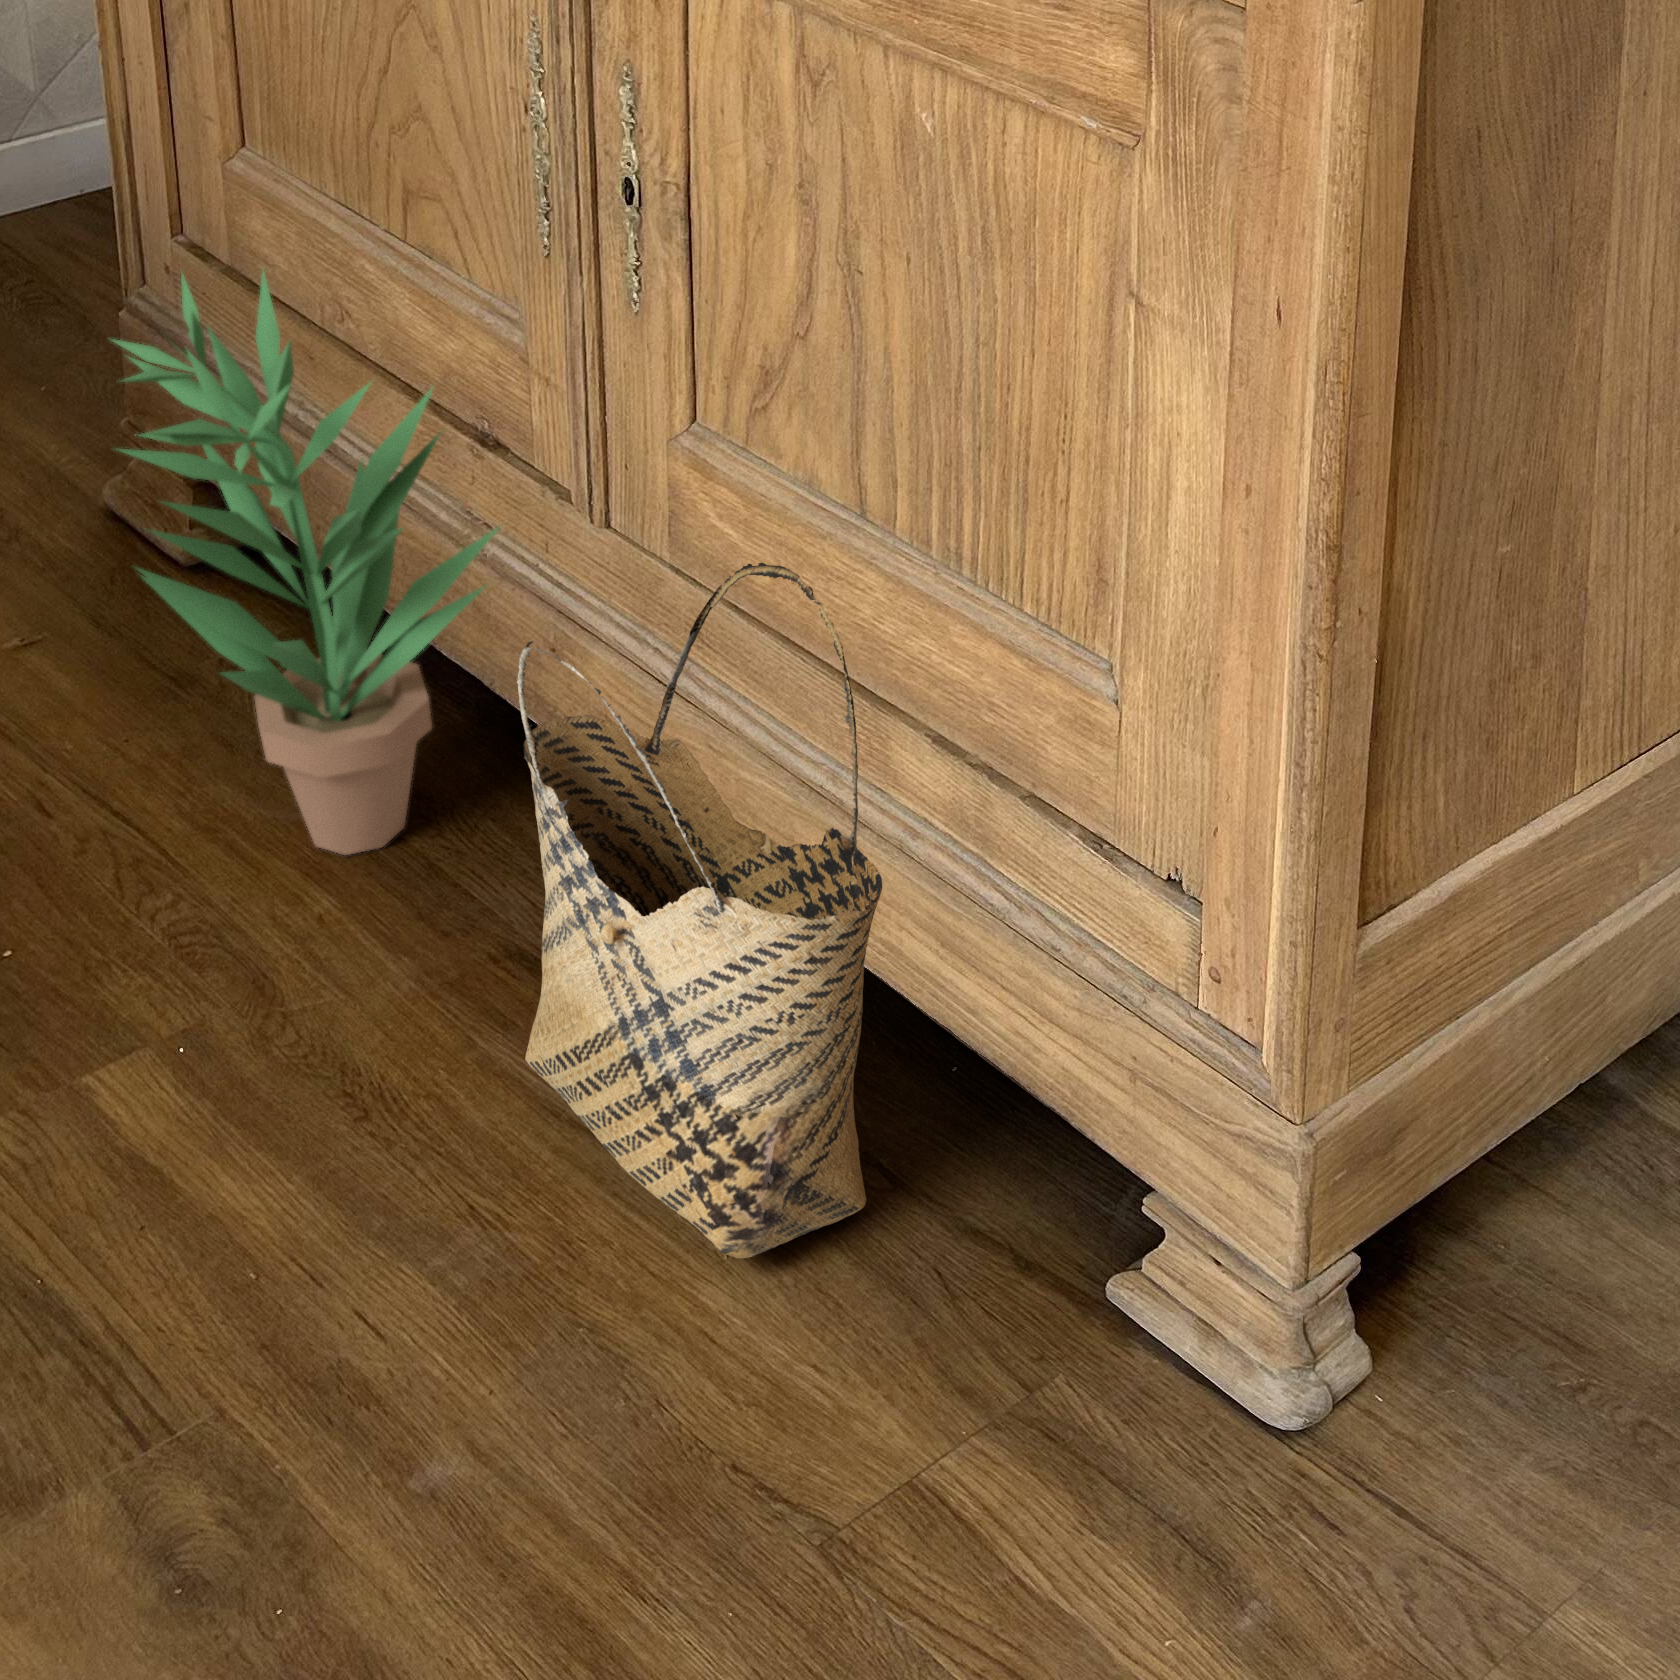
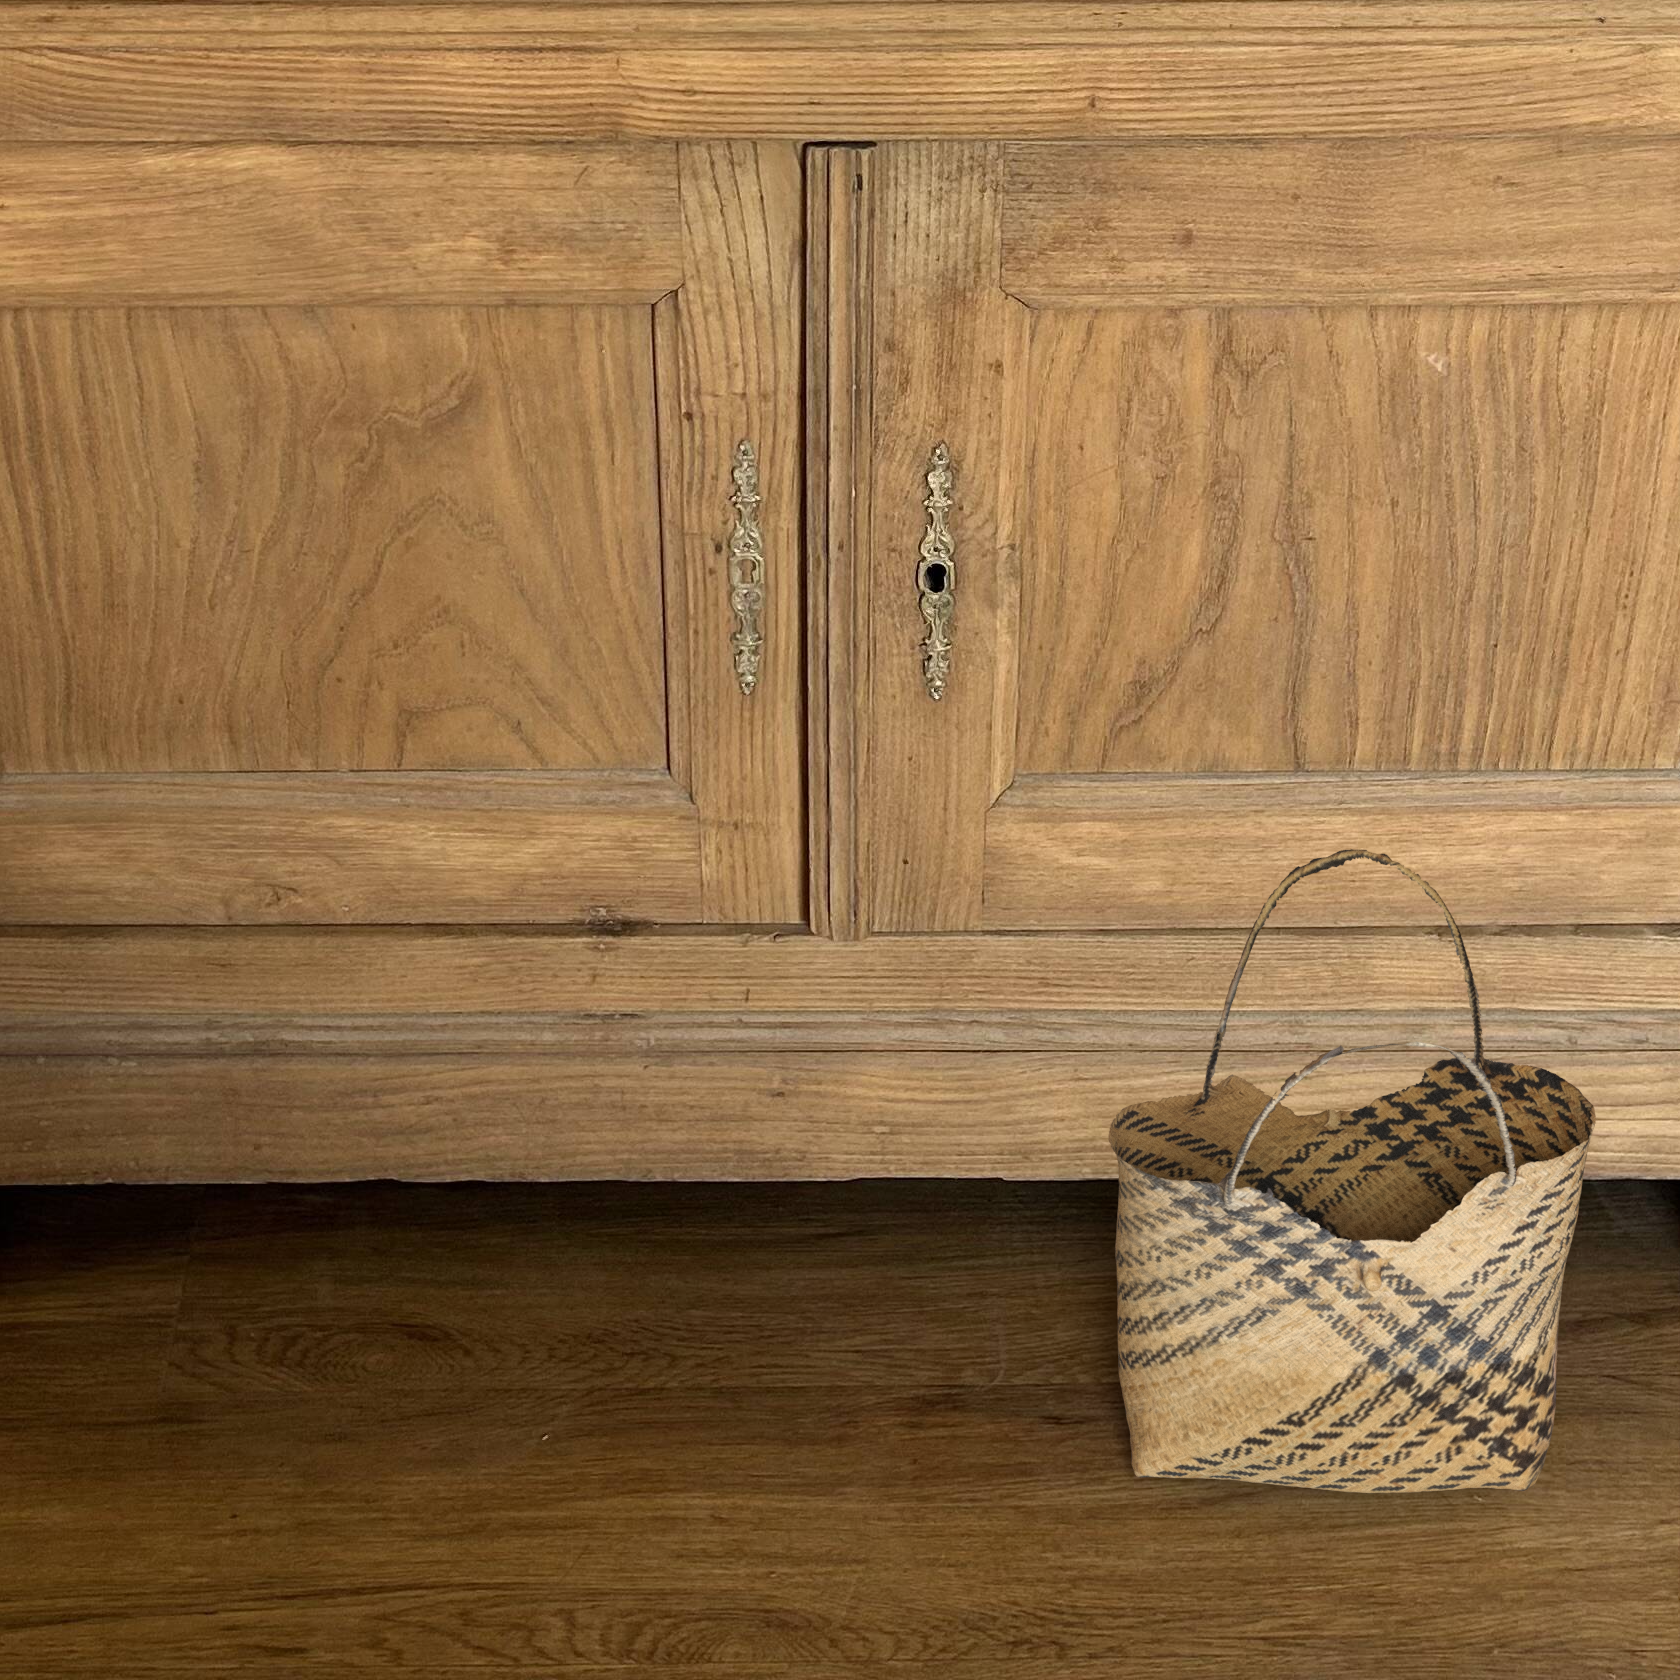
potted plant: present [113,272,499,855] -> none [368,869,778,1455]

